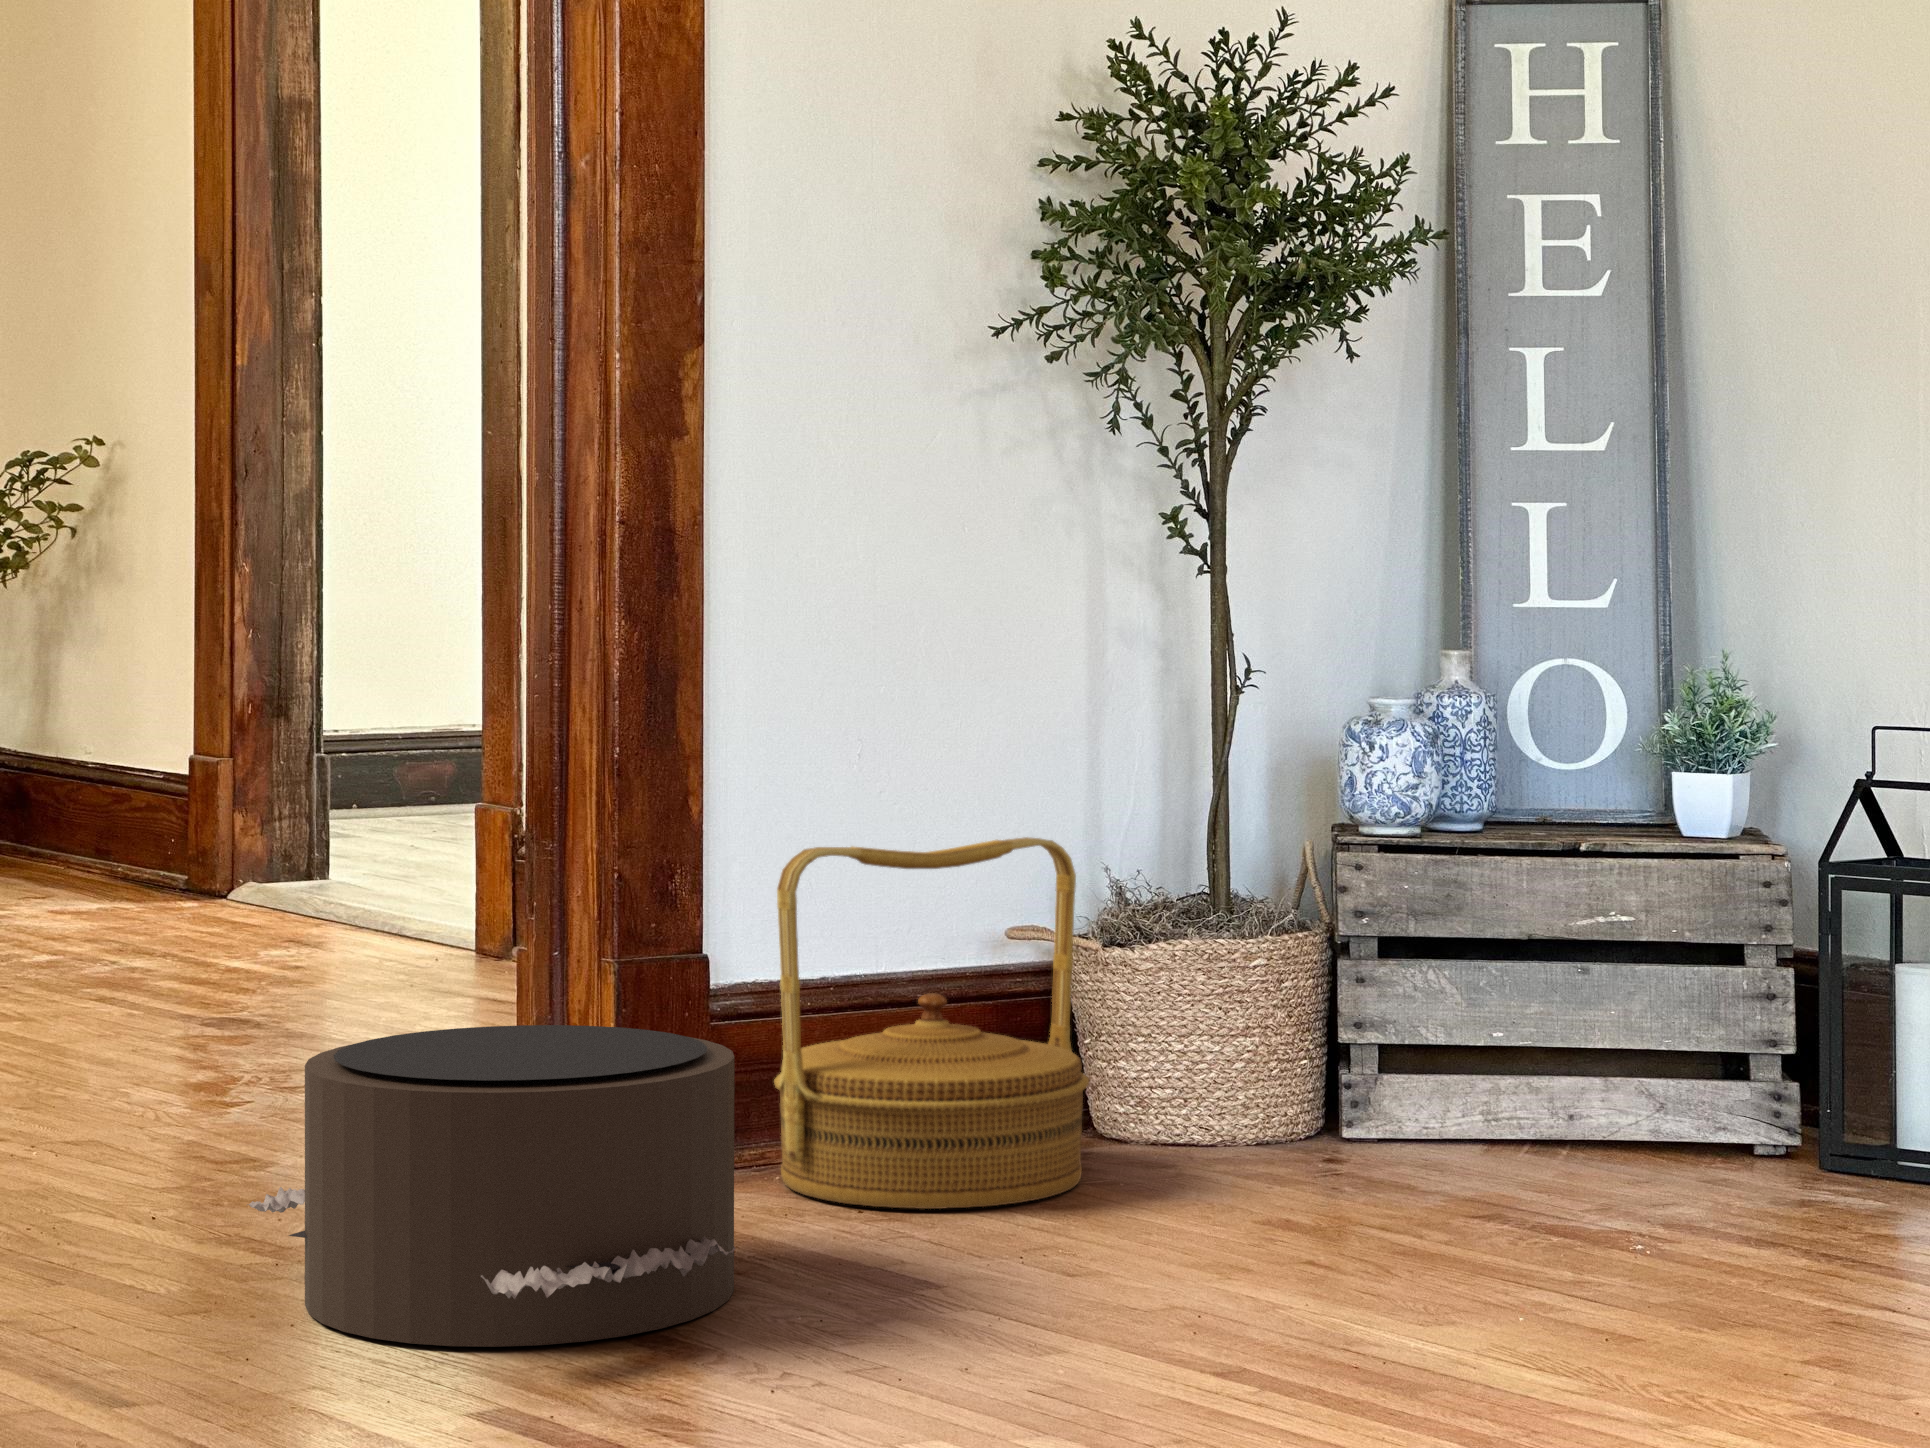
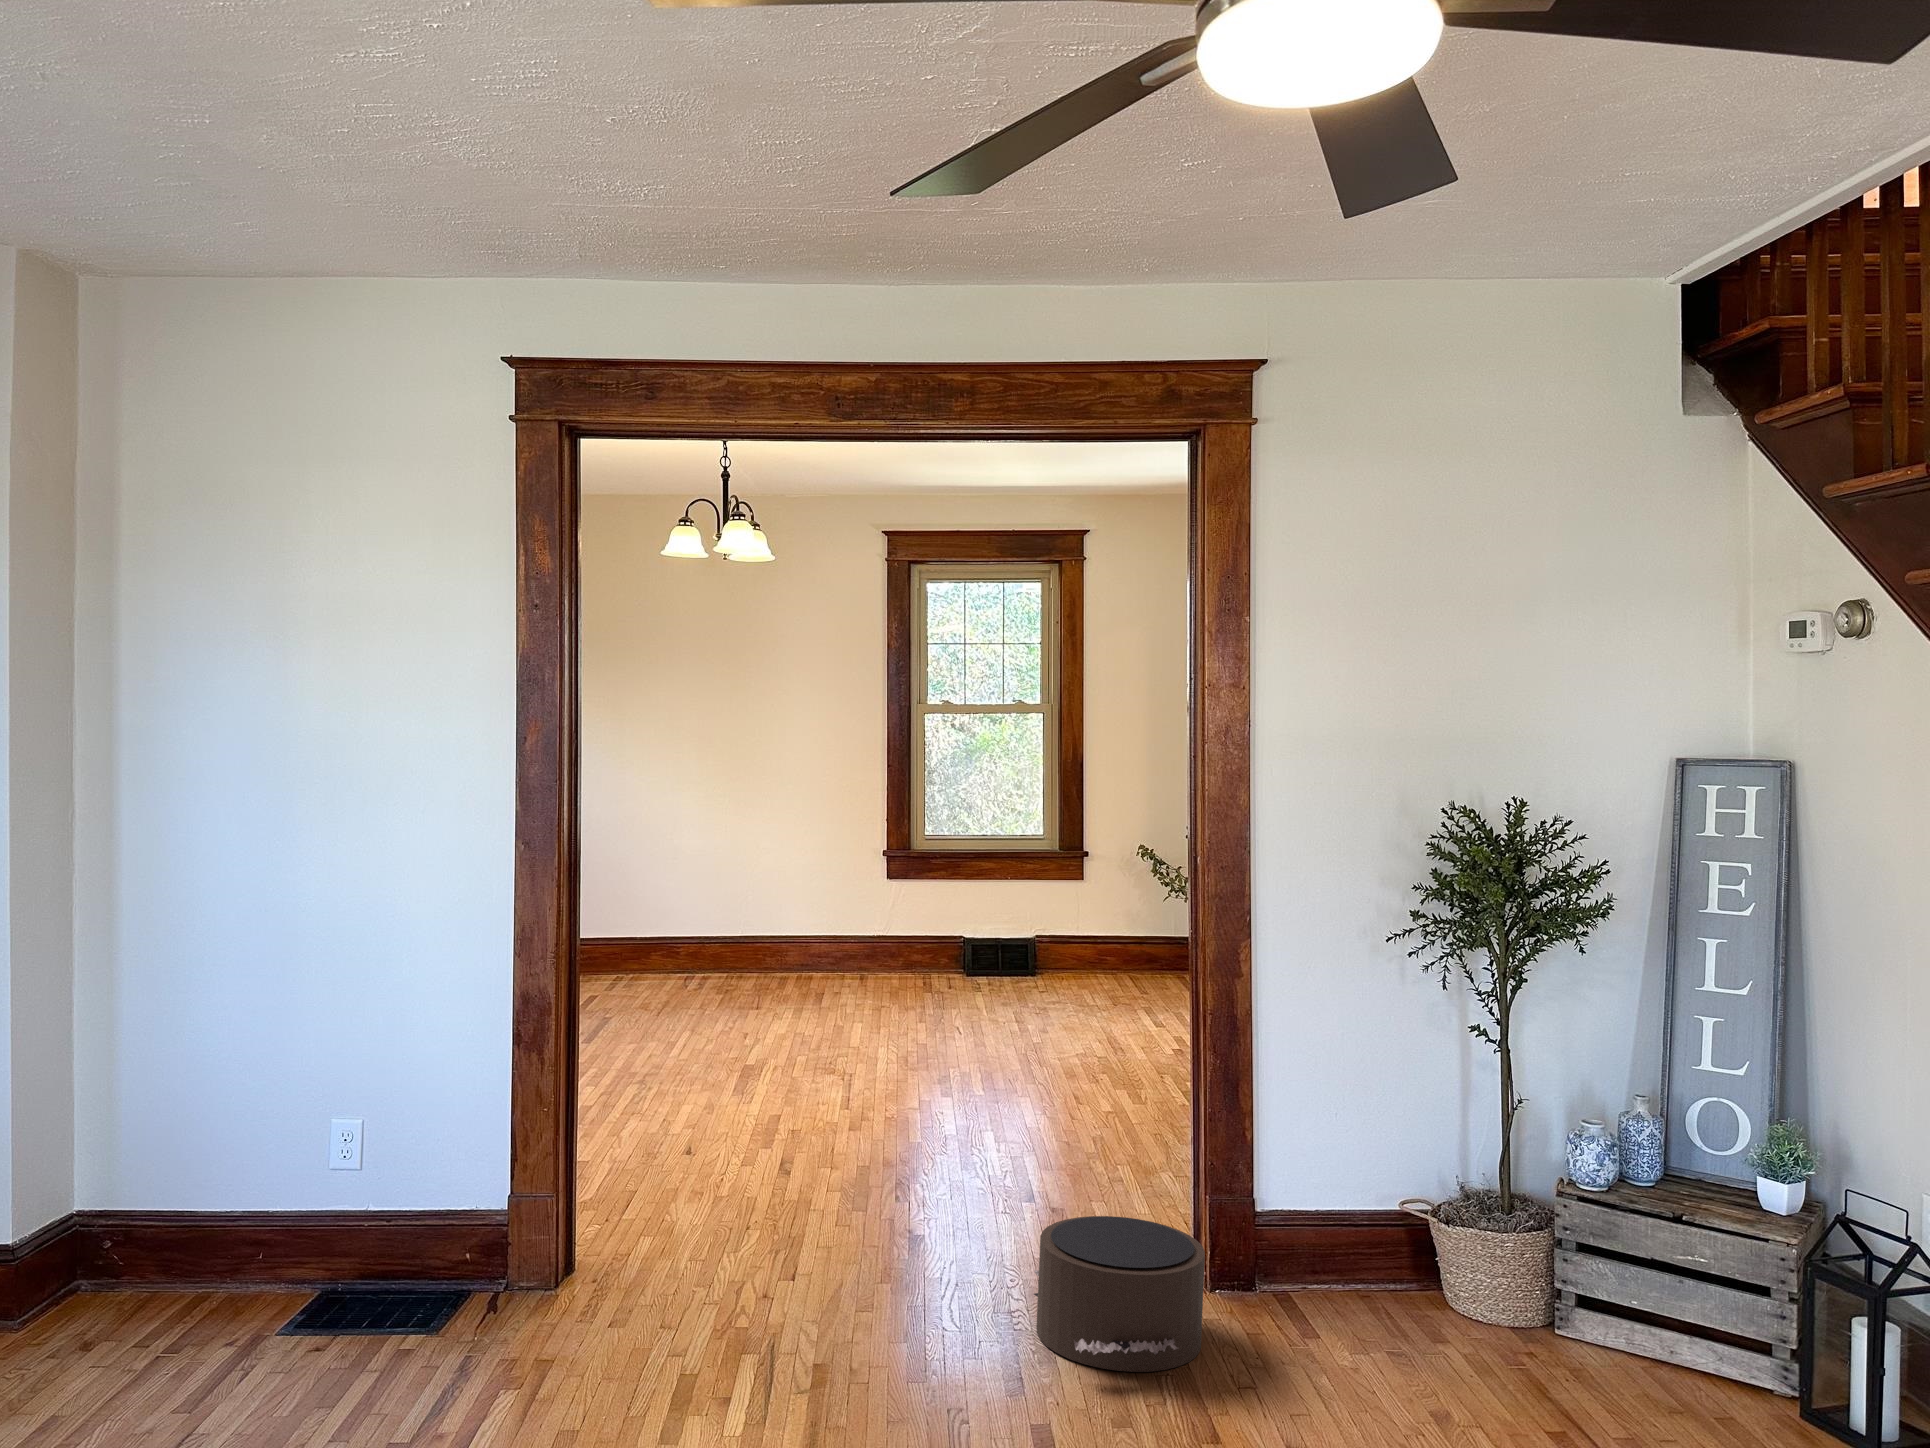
woven basket: present [774,837,1089,1209] -> none [1266,1156,1418,1335]

